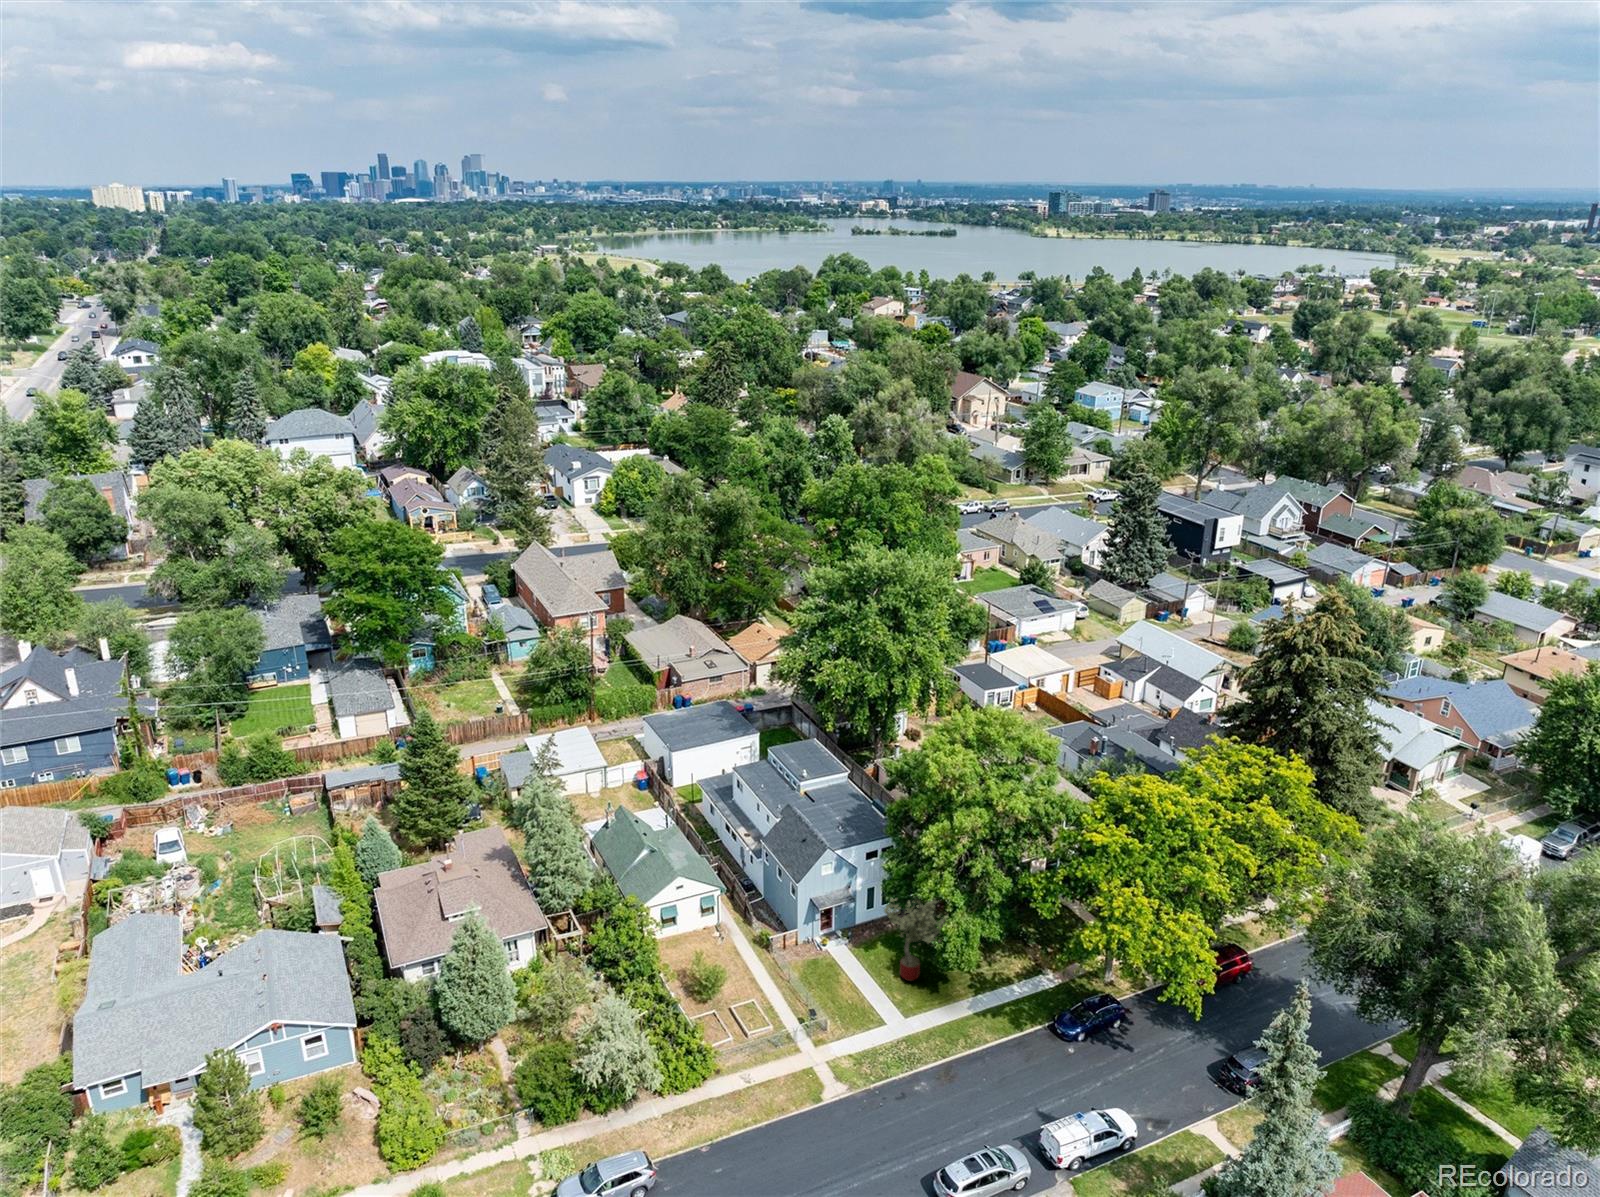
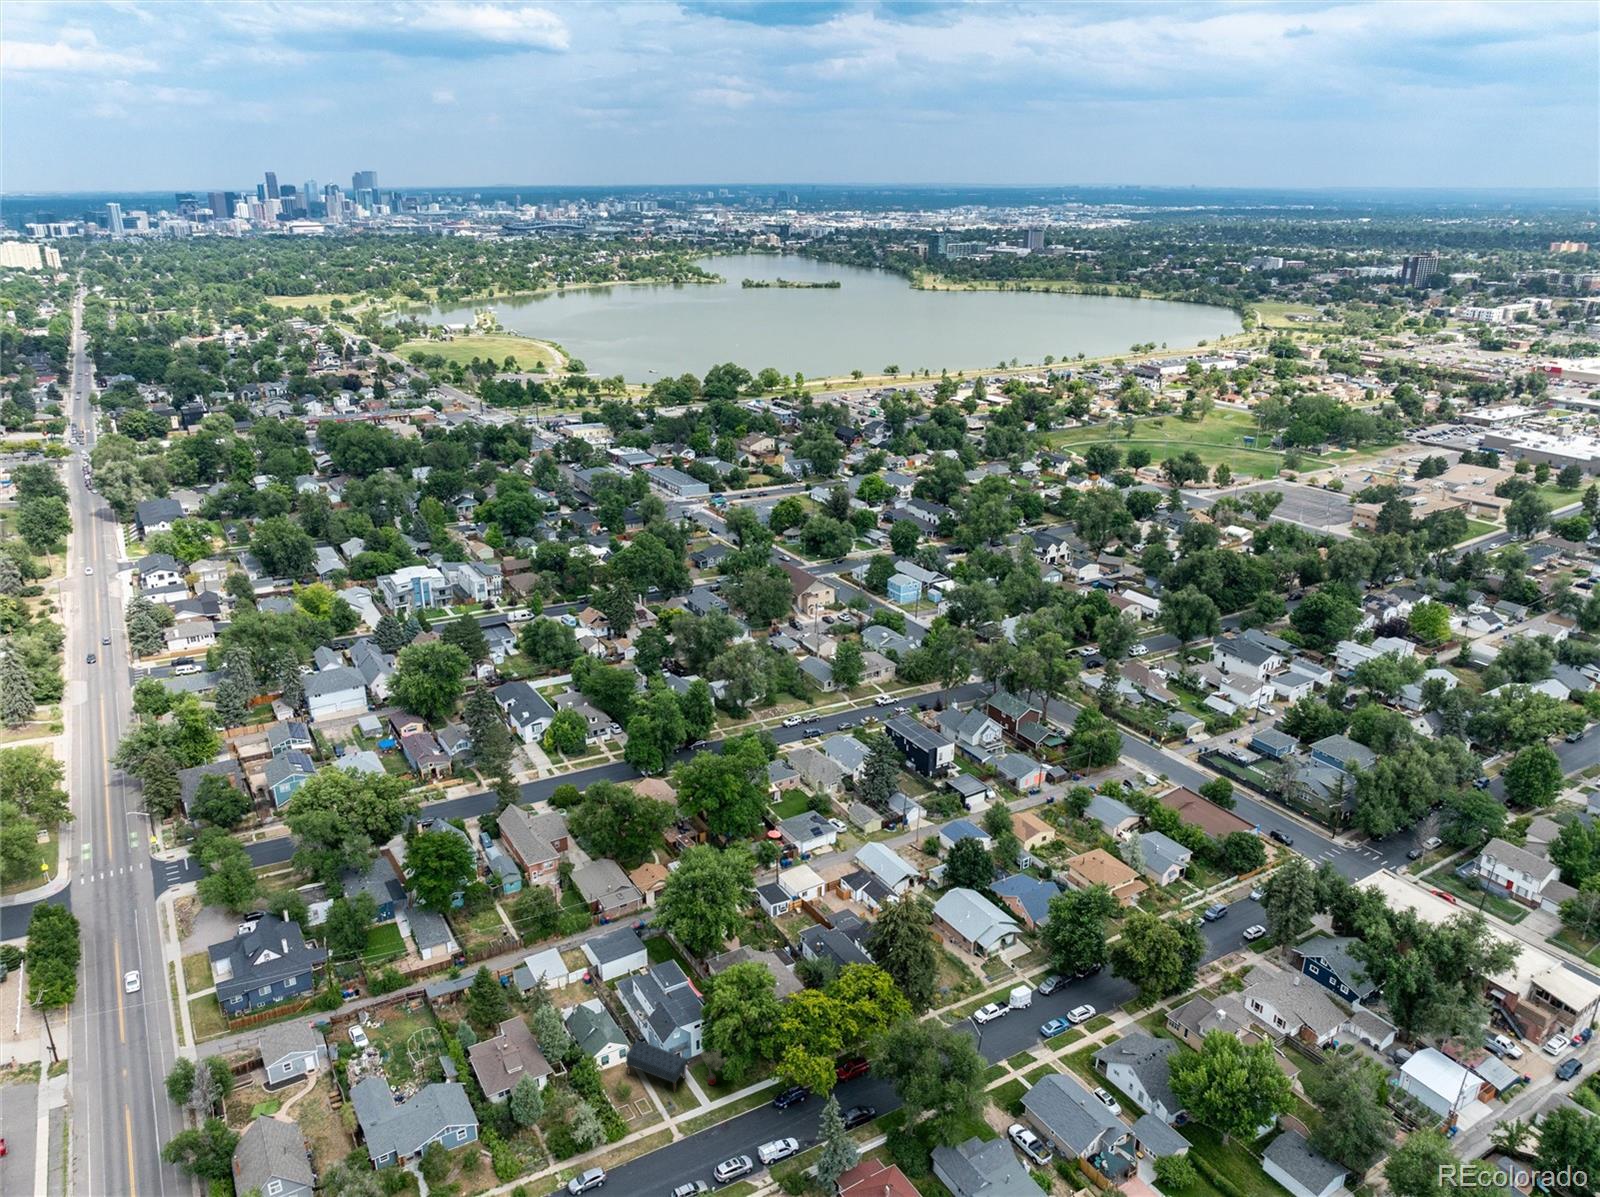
bench: none [713,876,853,992] -> present [626,1041,686,1092]

